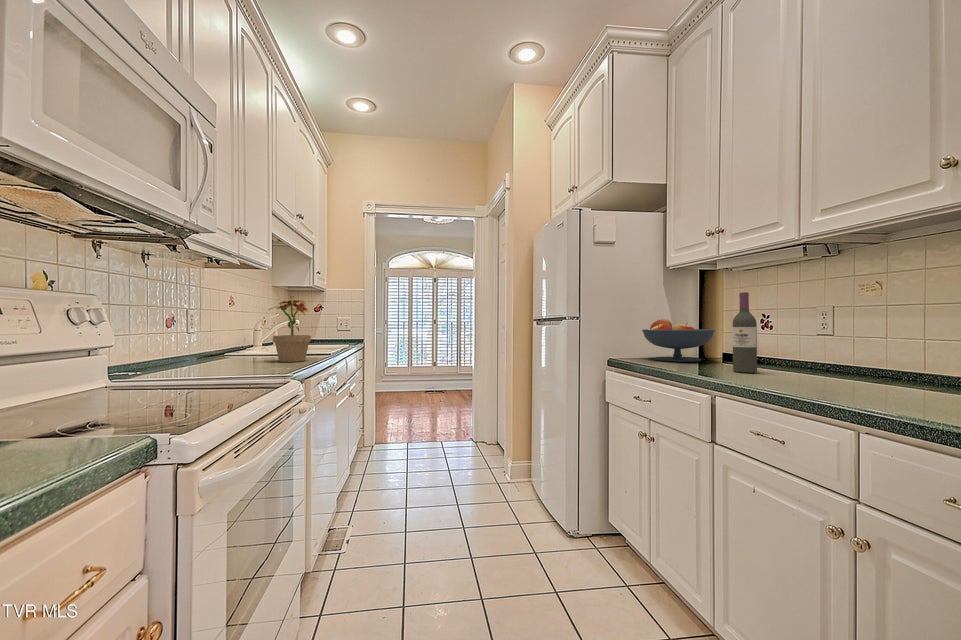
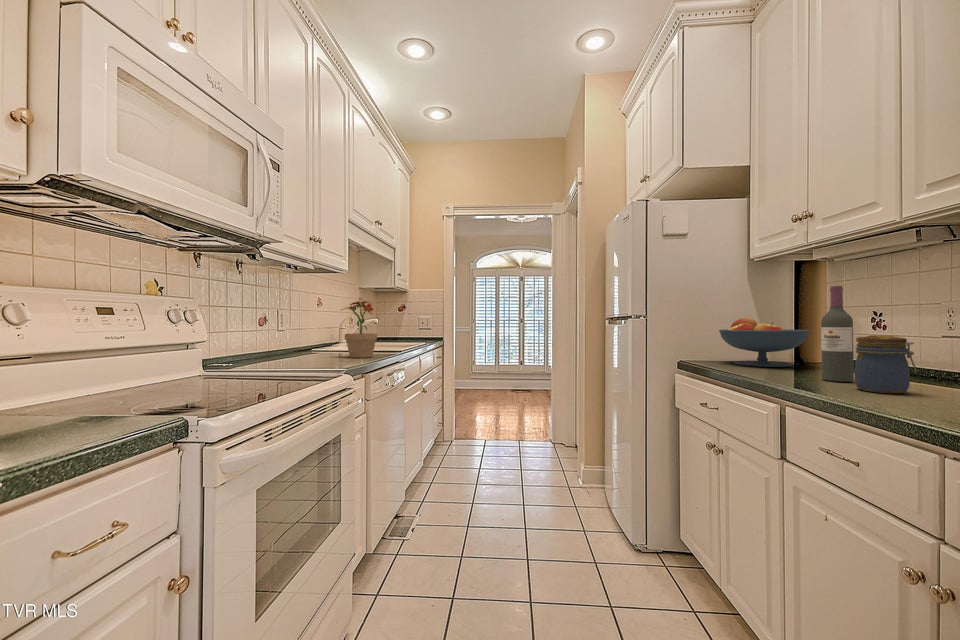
jar: none [763,334,808,381] -> present [855,336,916,393]

